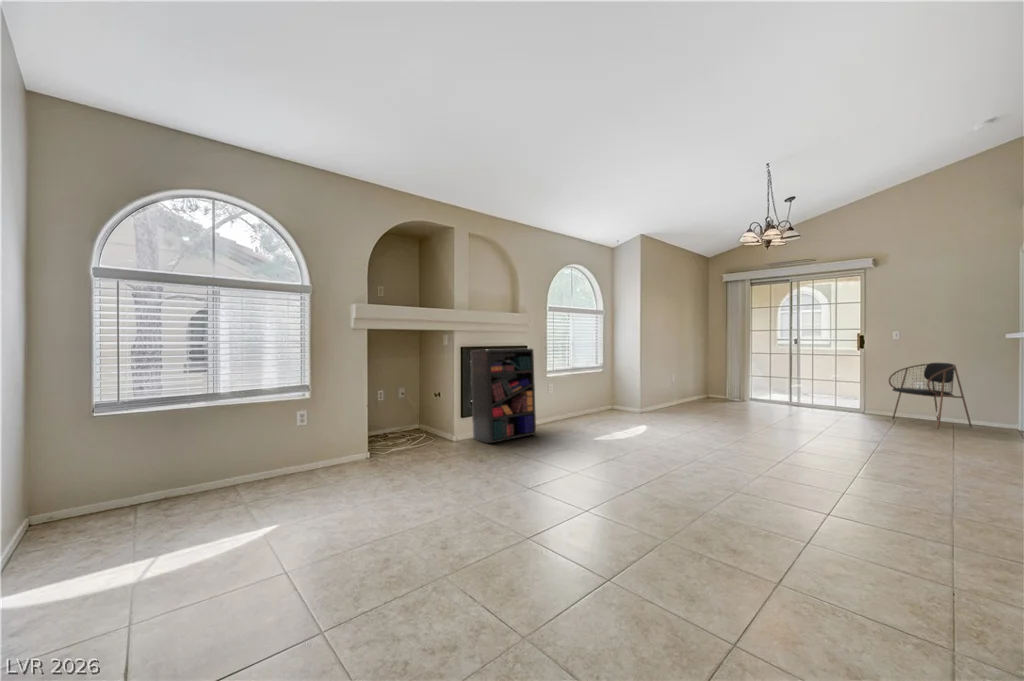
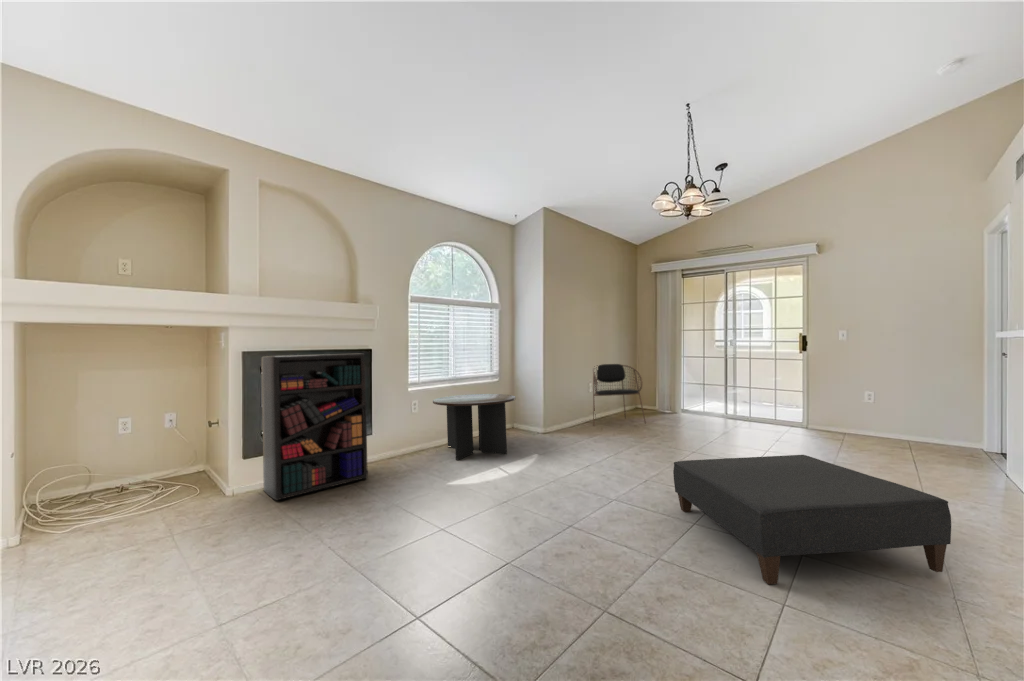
dining chair: present [889,363,972,429] -> present [593,364,646,425]
coffee table: none [566,380,628,426] -> present [433,394,516,460]
ottoman: none [763,420,954,485] -> present [673,455,951,584]

